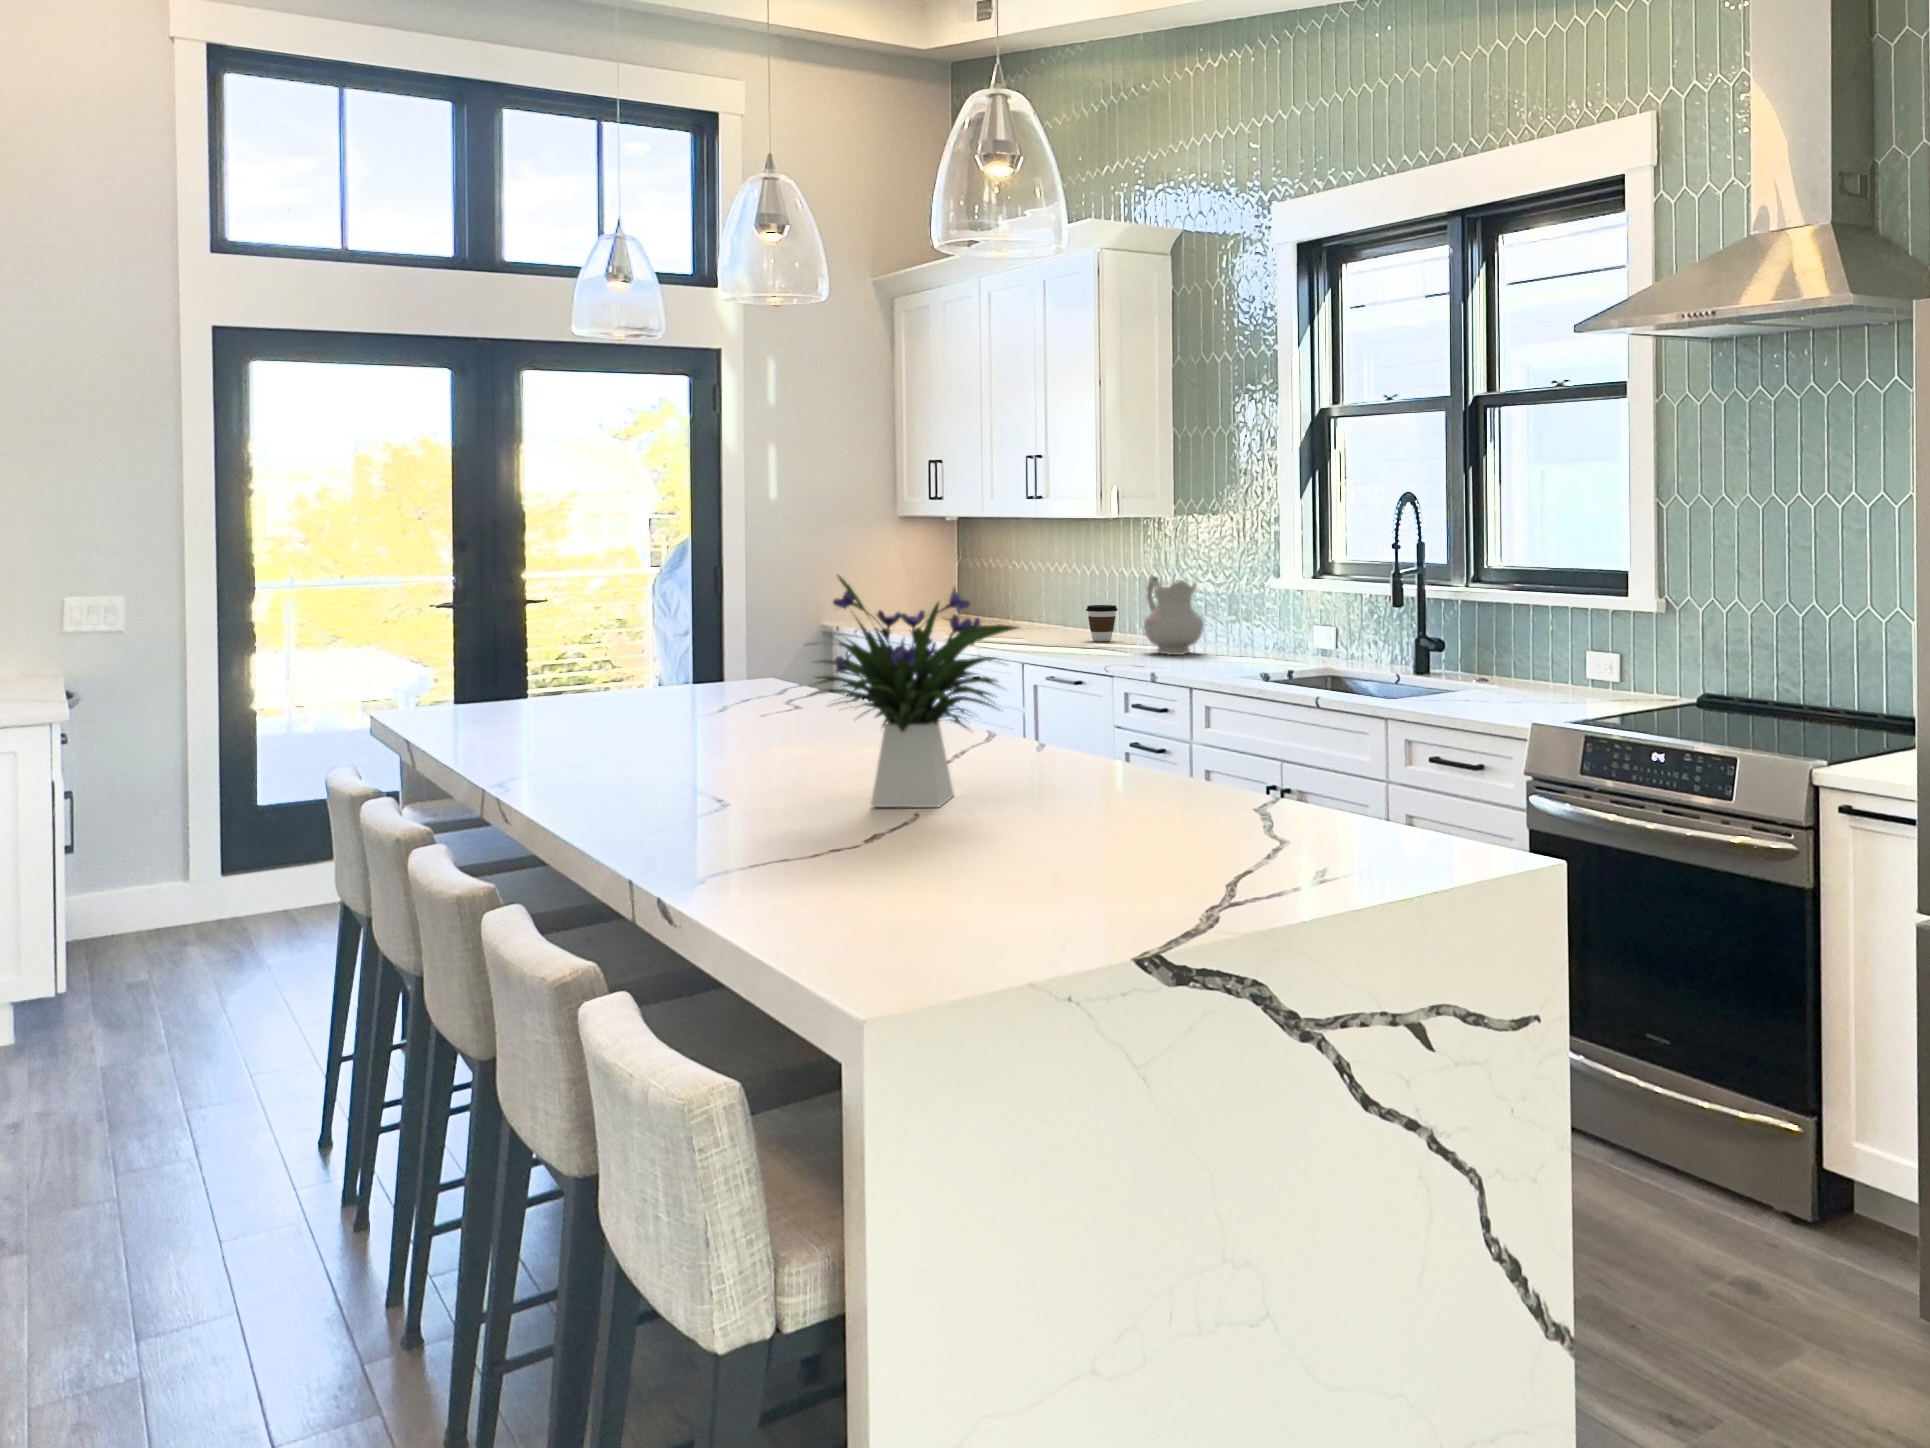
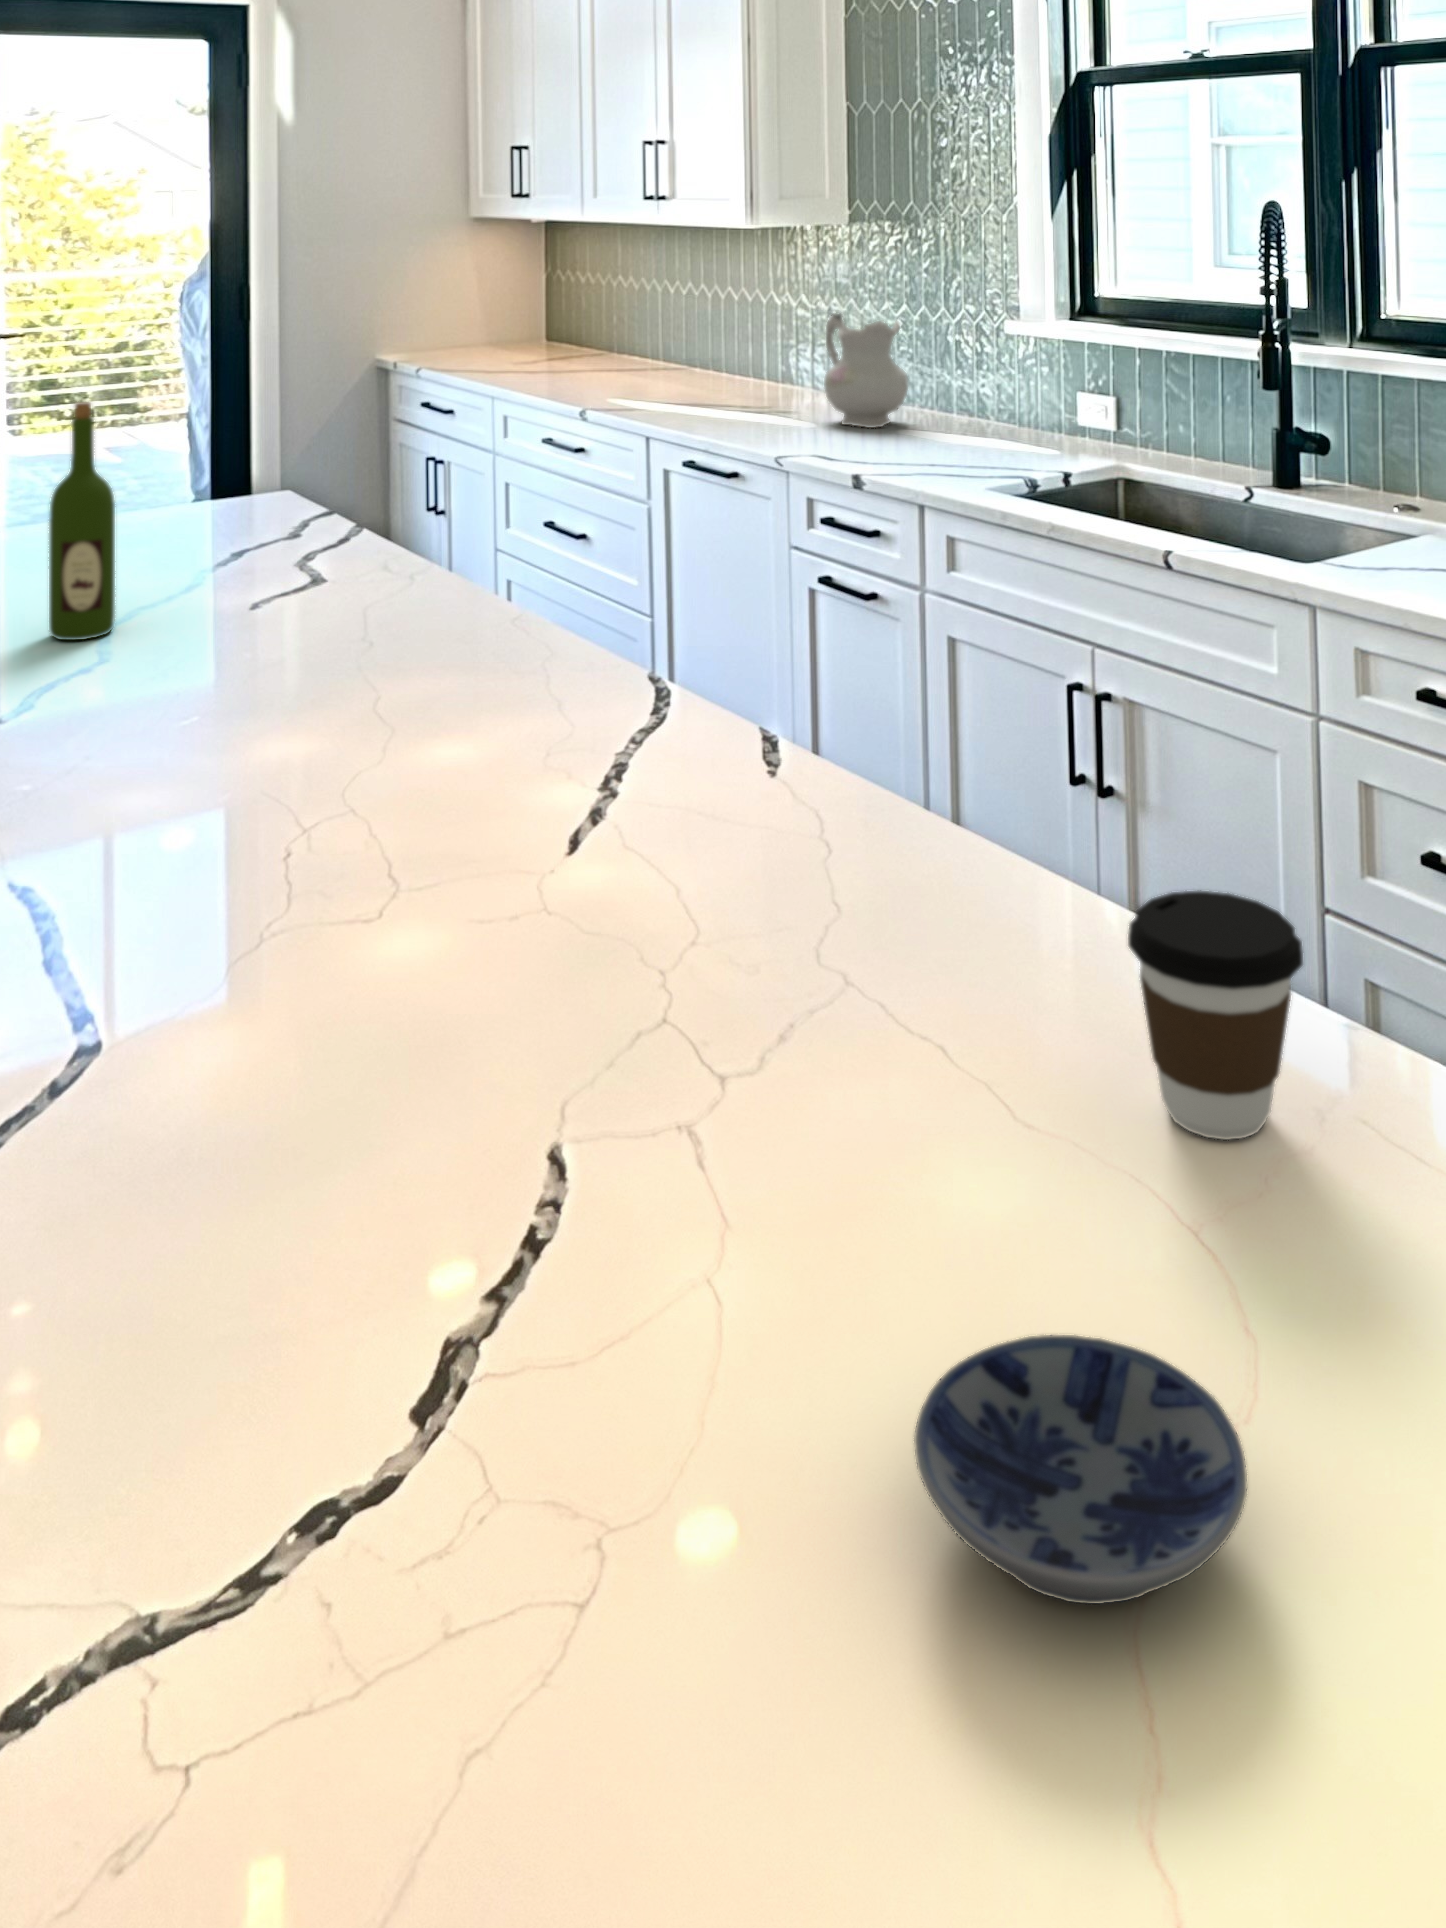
flower arrangement: present [813,576,1018,807] -> none [231,476,794,1094]
wine bottle: none [646,595,683,728] -> present [49,402,115,640]
coffee cup: present [1086,605,1118,641] -> present [1128,890,1303,1140]
bowl: none [1023,813,1120,851] -> present [914,1335,1247,1604]

